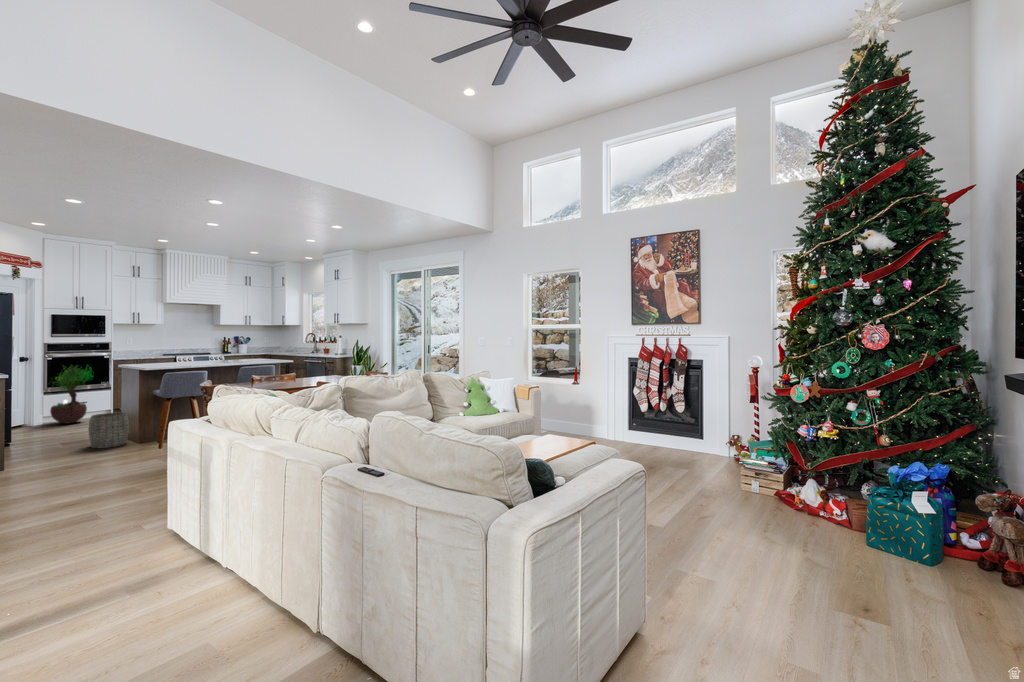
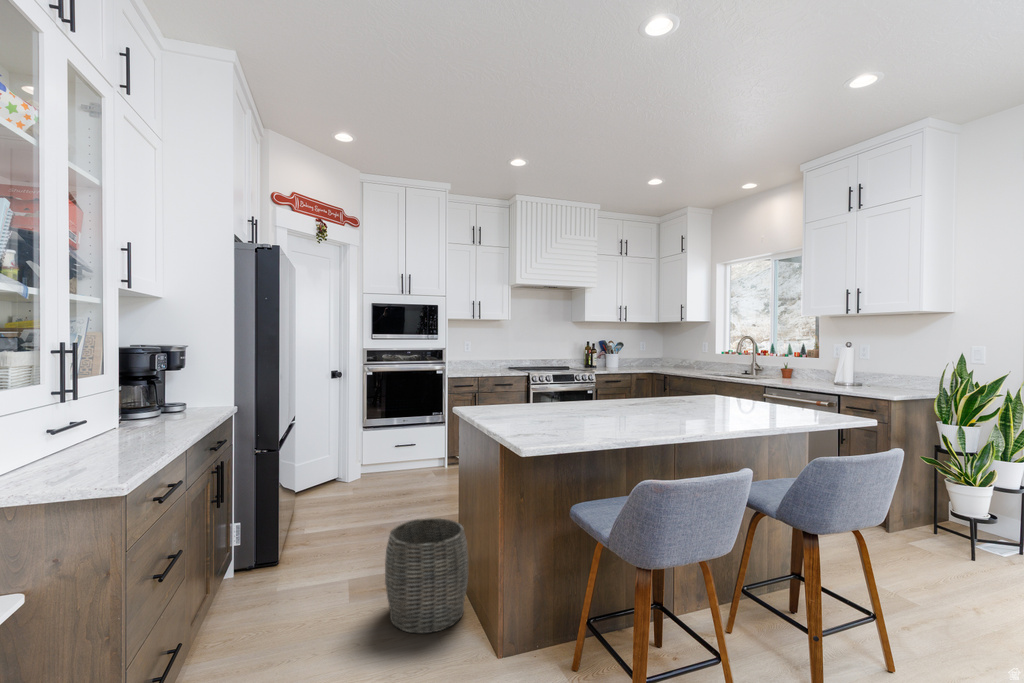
potted tree: present [50,367,92,424] -> none [361,380,423,485]

